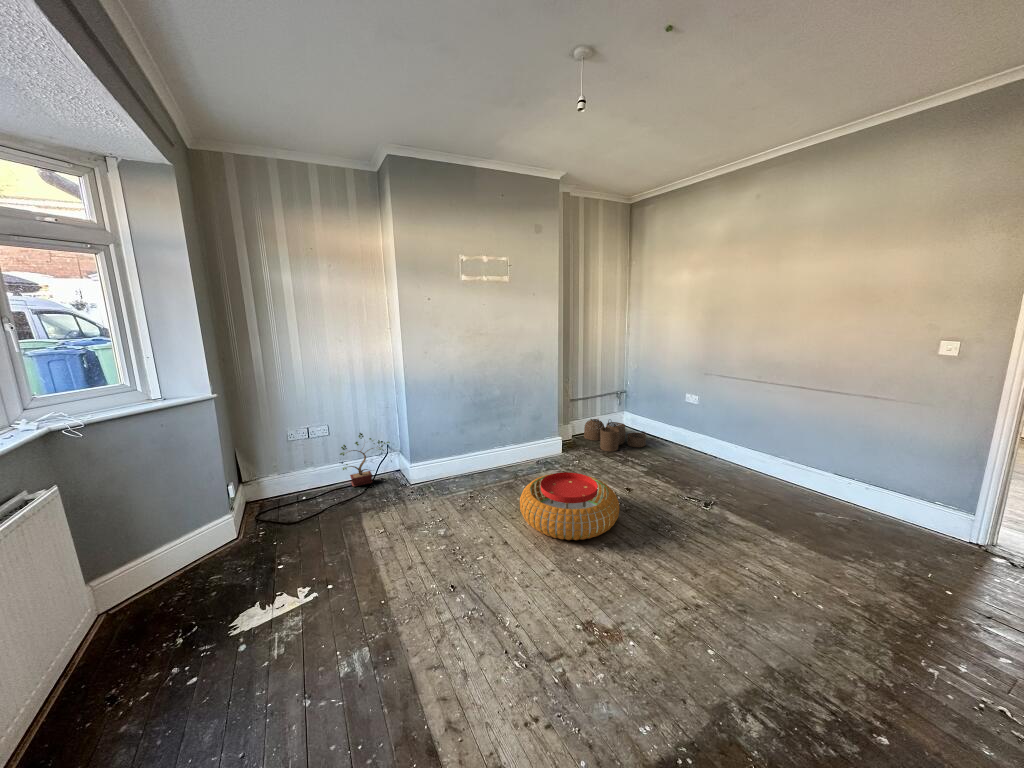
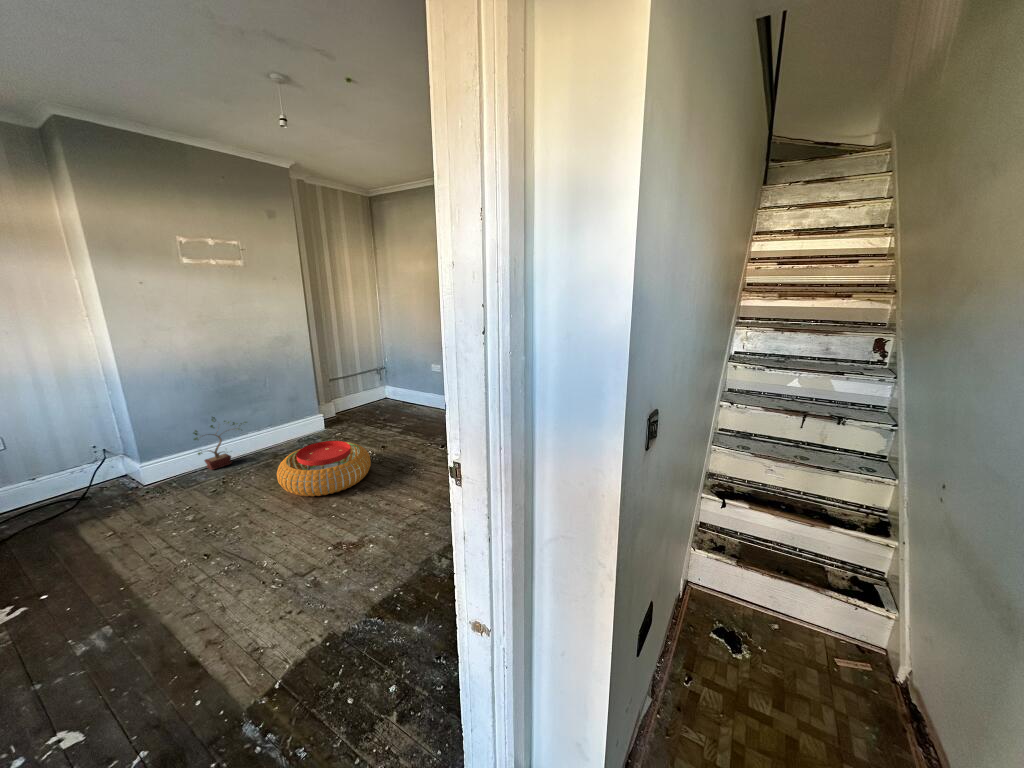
woven basket: present [584,419,646,451] -> none [348,393,405,421]
potted plant: present [340,433,390,487] -> present [193,417,247,470]

